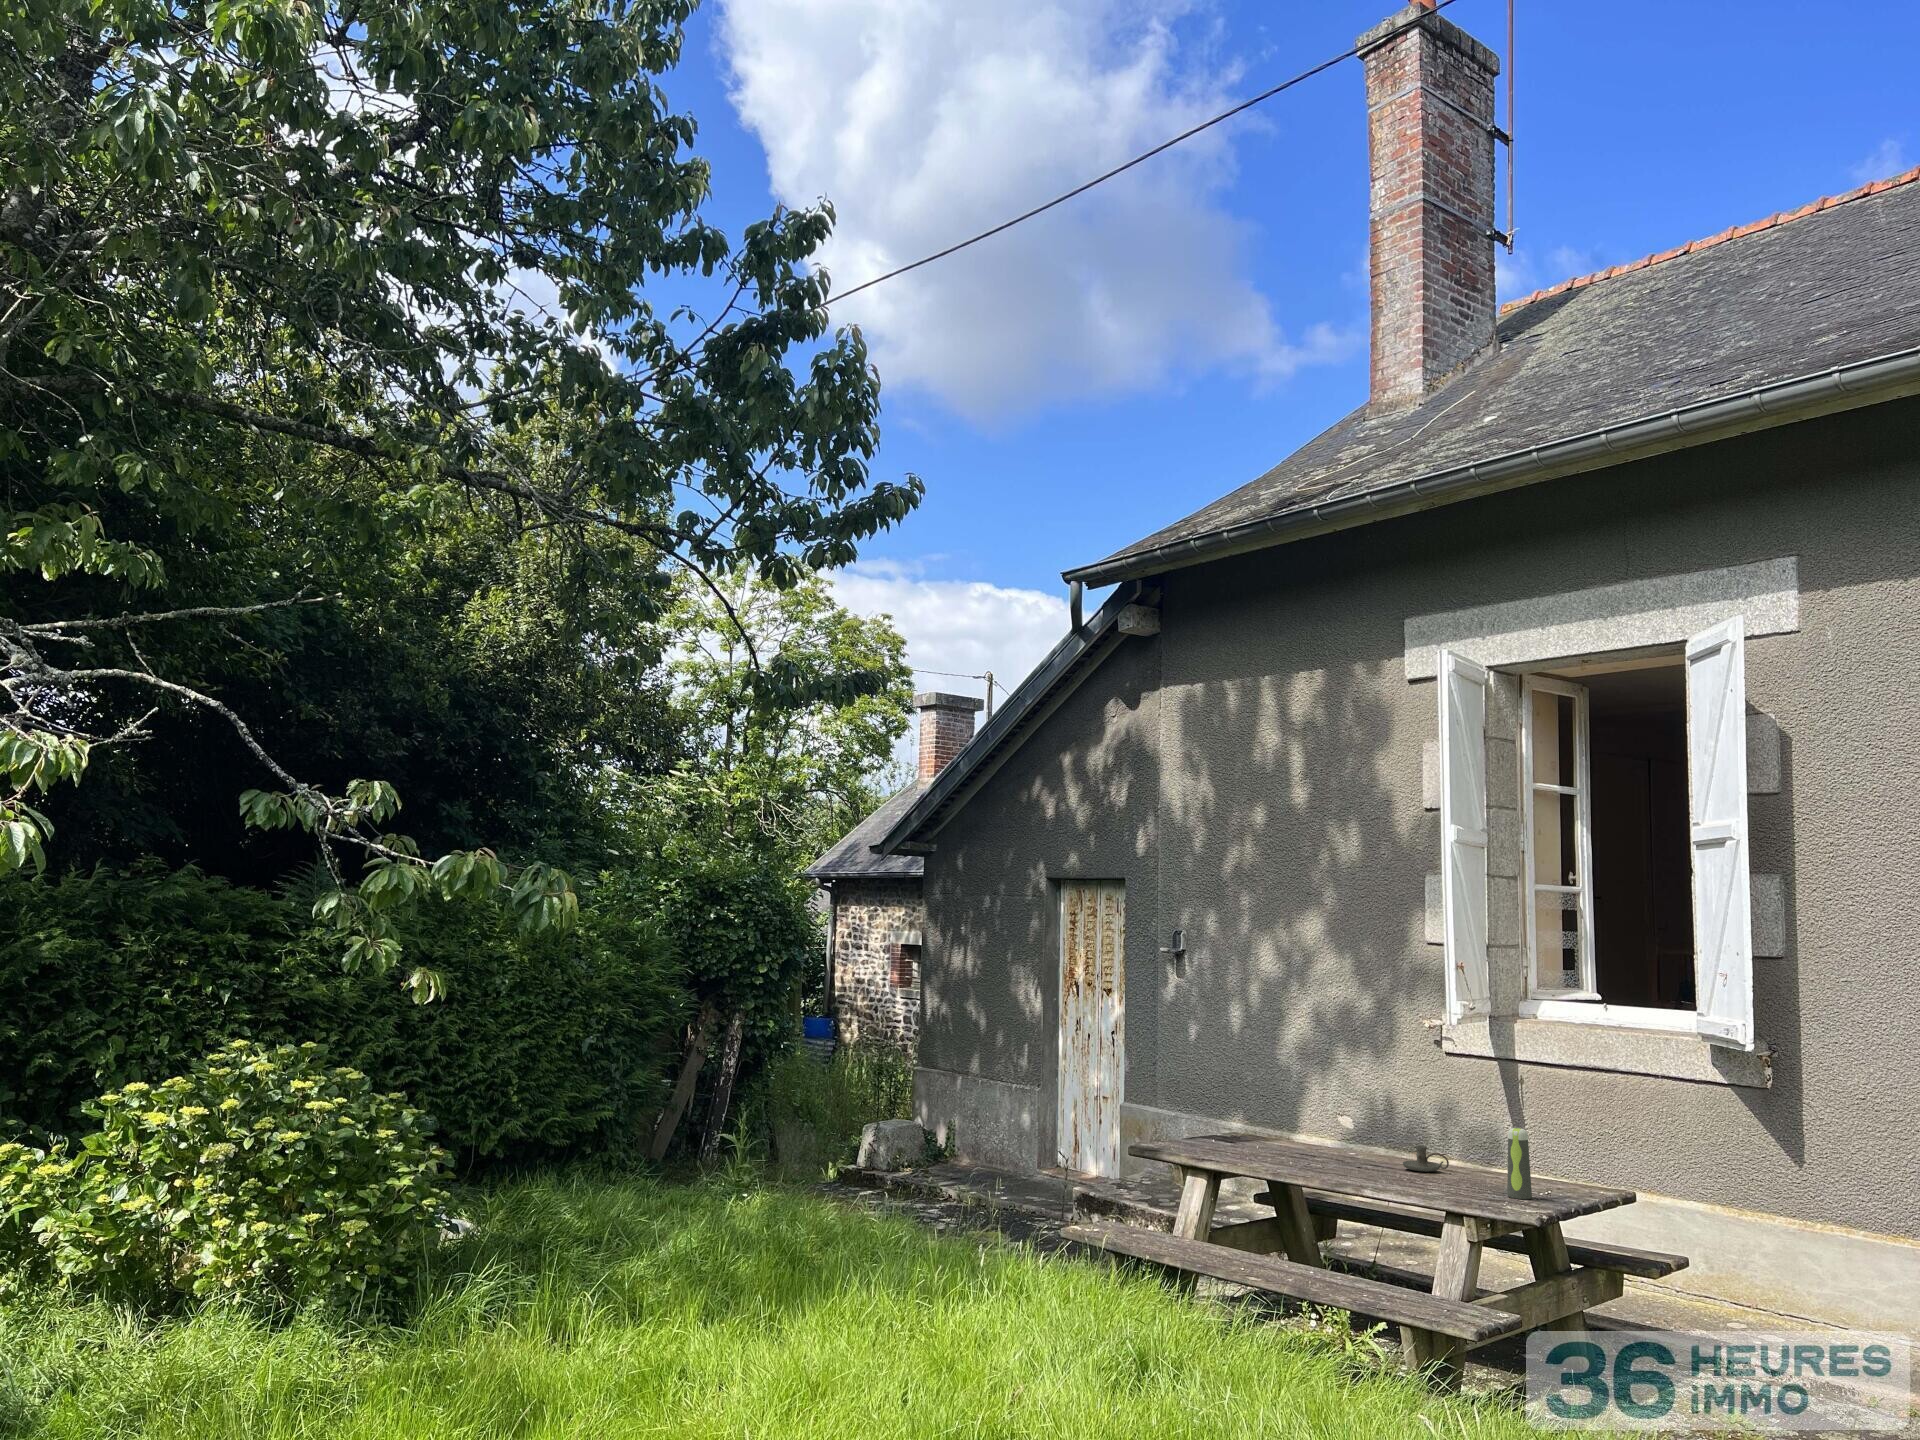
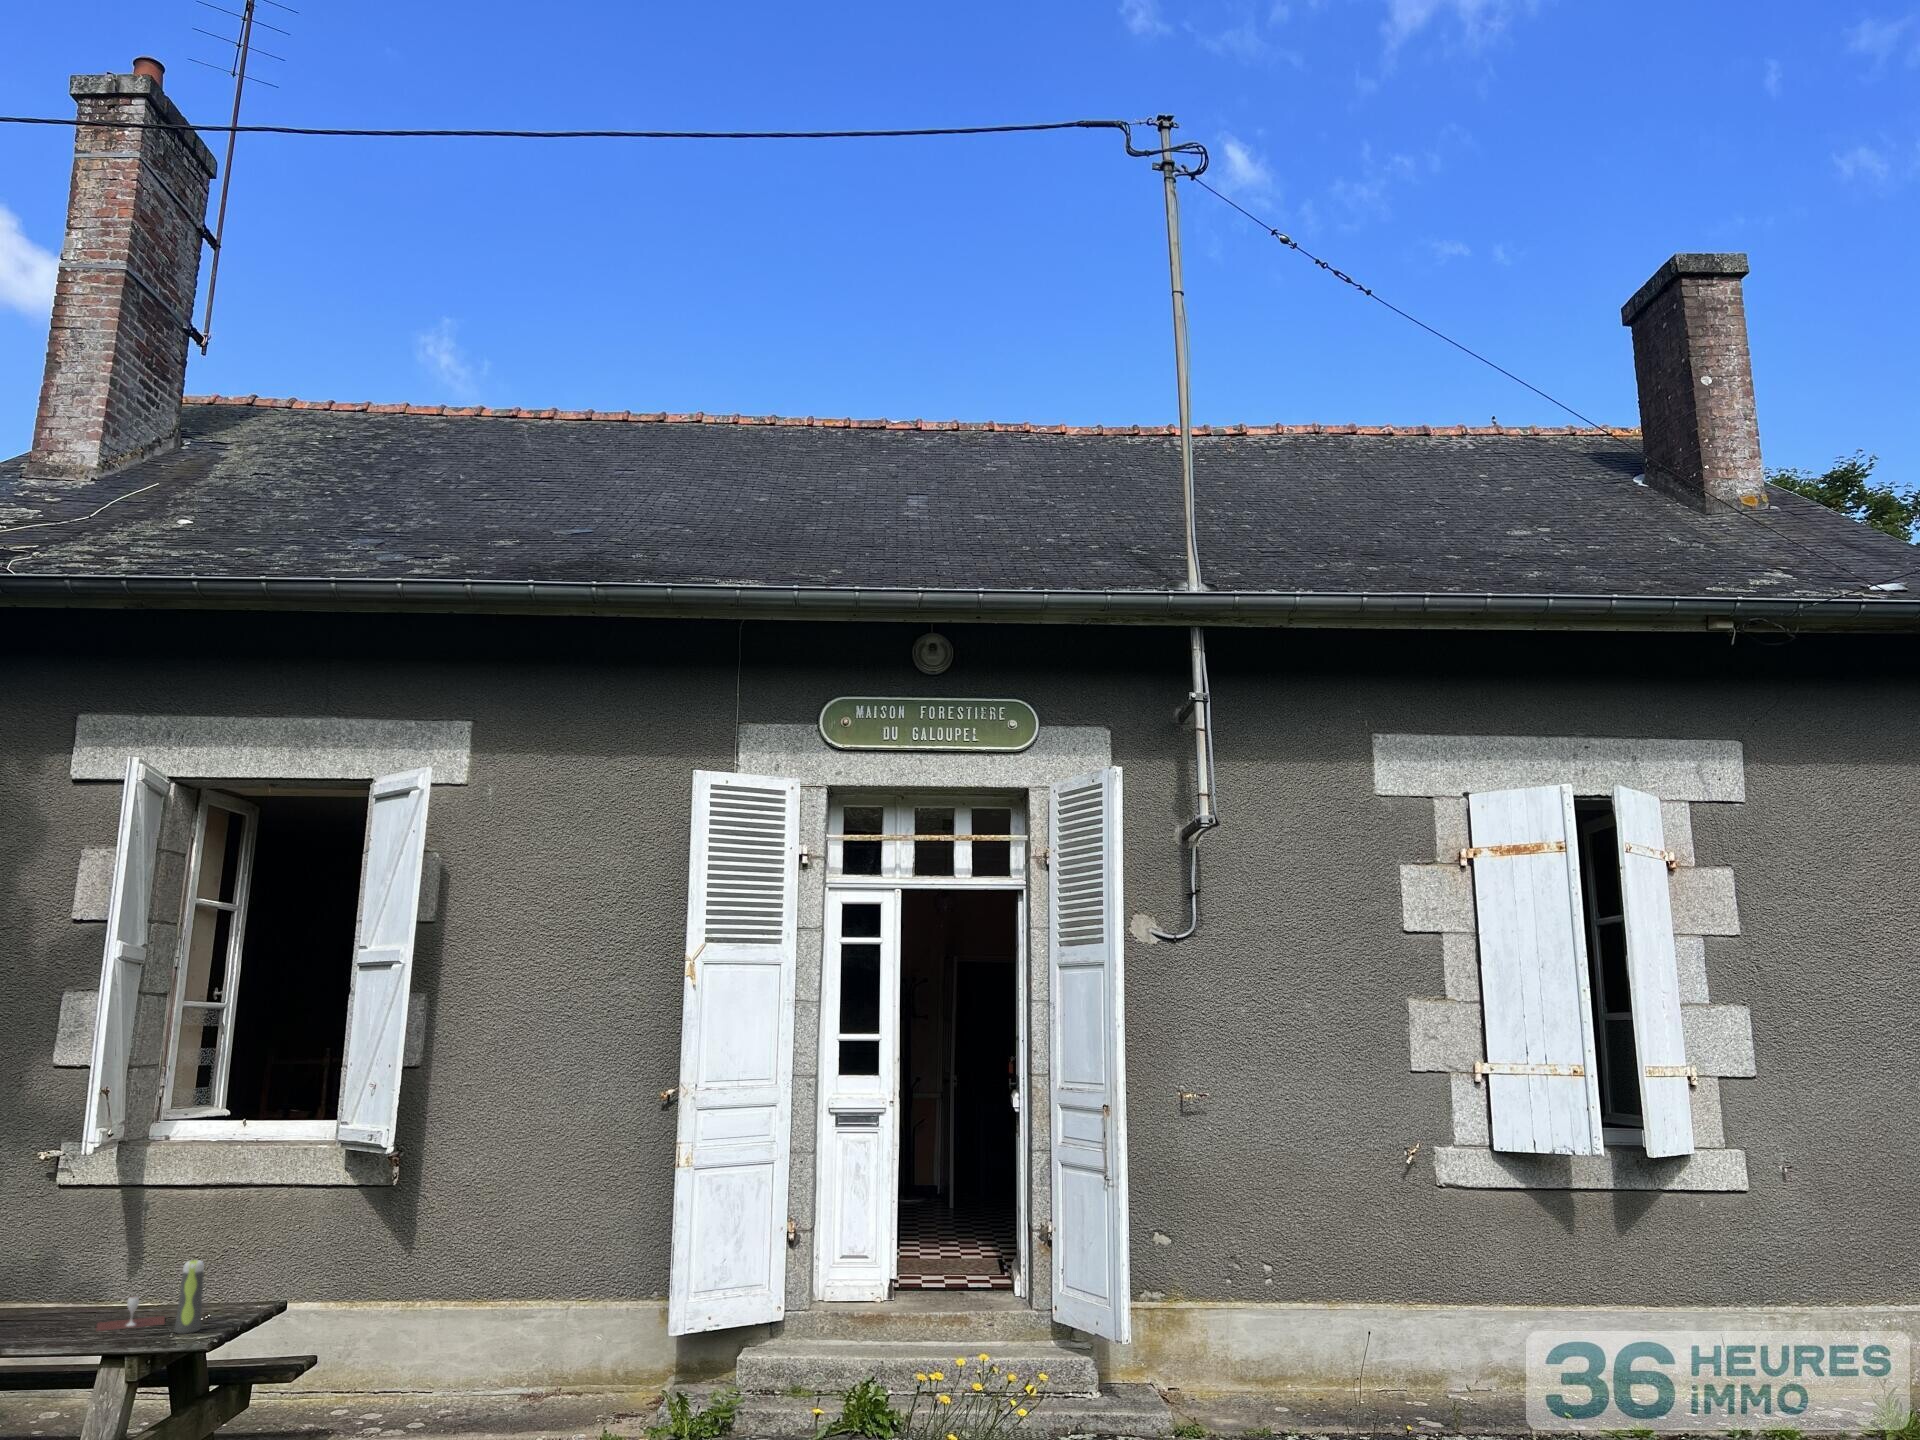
candle holder: present [1403,1145,1449,1172] -> none [34,1297,91,1327]
wine glass: none [1444,1155,1512,1191] -> present [96,1296,165,1331]

